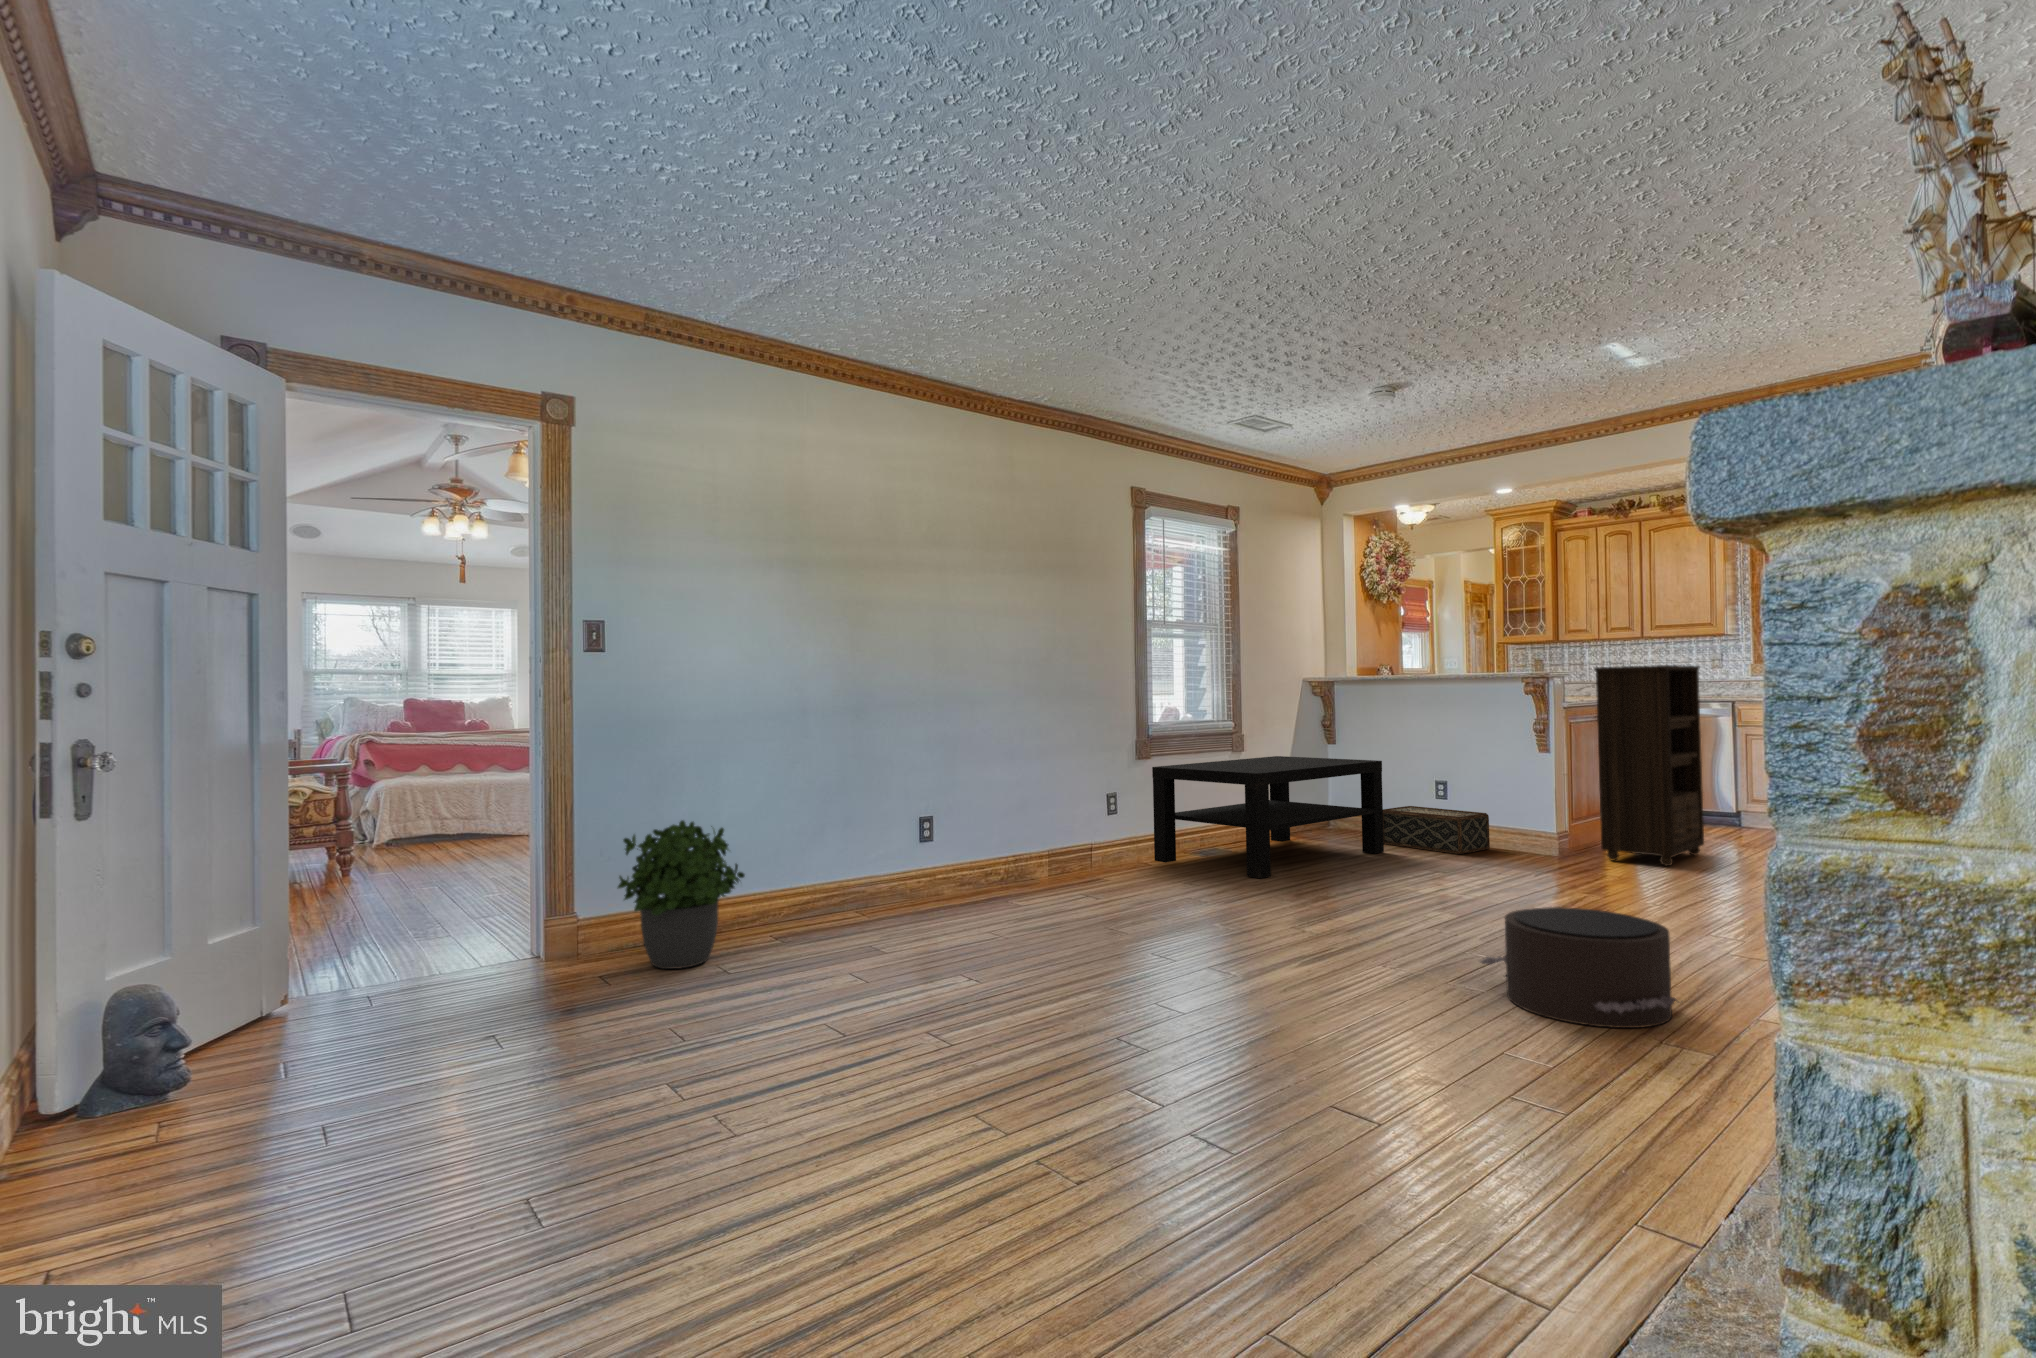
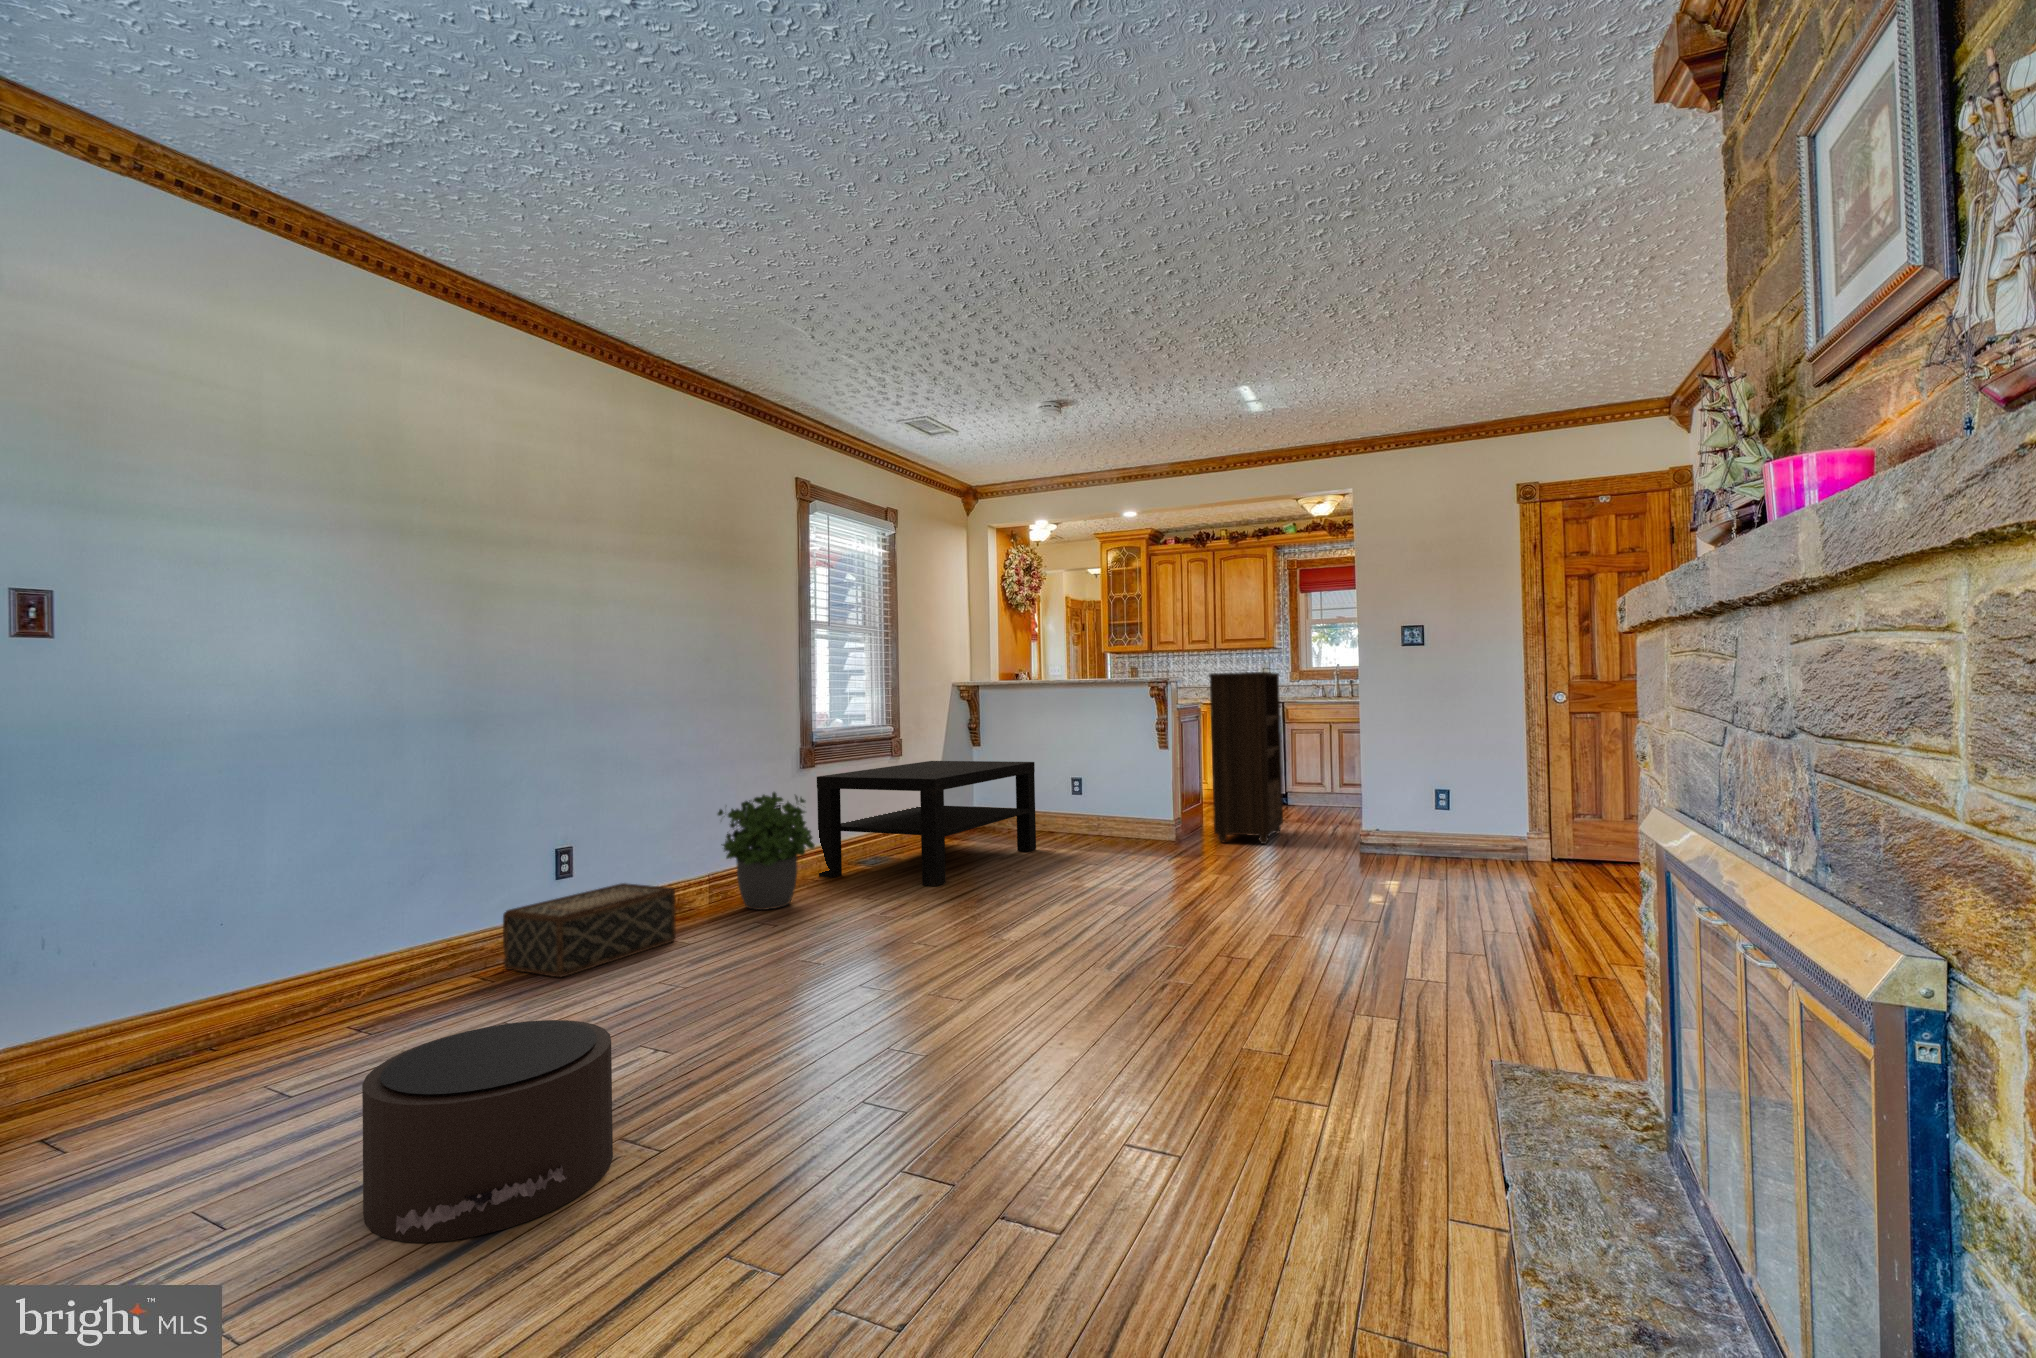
woven basket: present [1383,806,1490,854] -> present [503,883,676,977]
potted plant: present [618,820,745,969] -> present [718,792,815,910]
pouf: present [1480,907,1678,1028] -> present [362,1020,613,1242]

